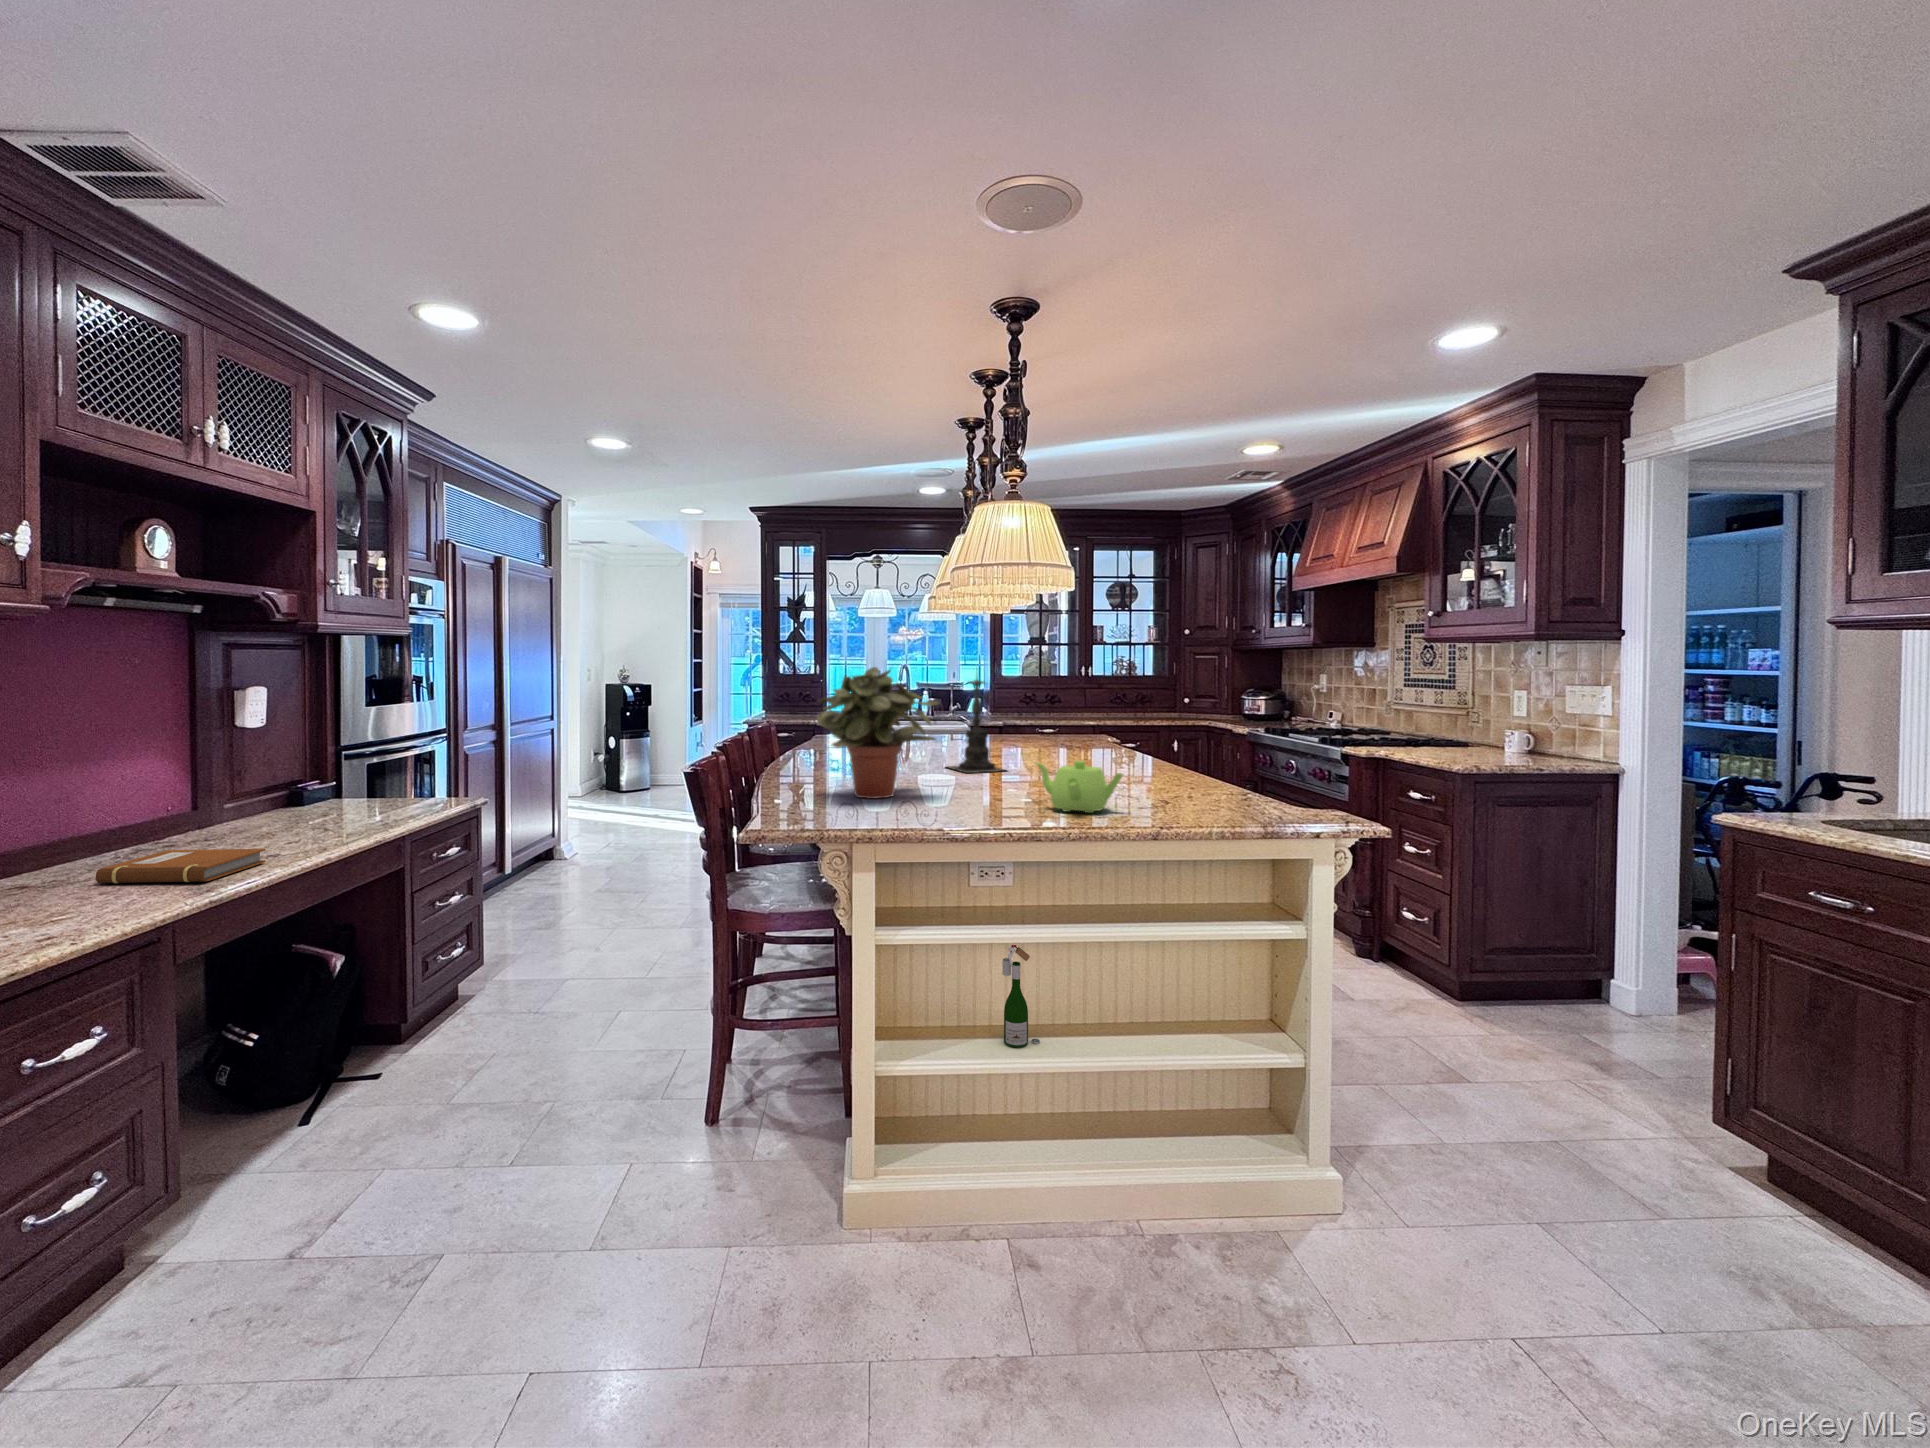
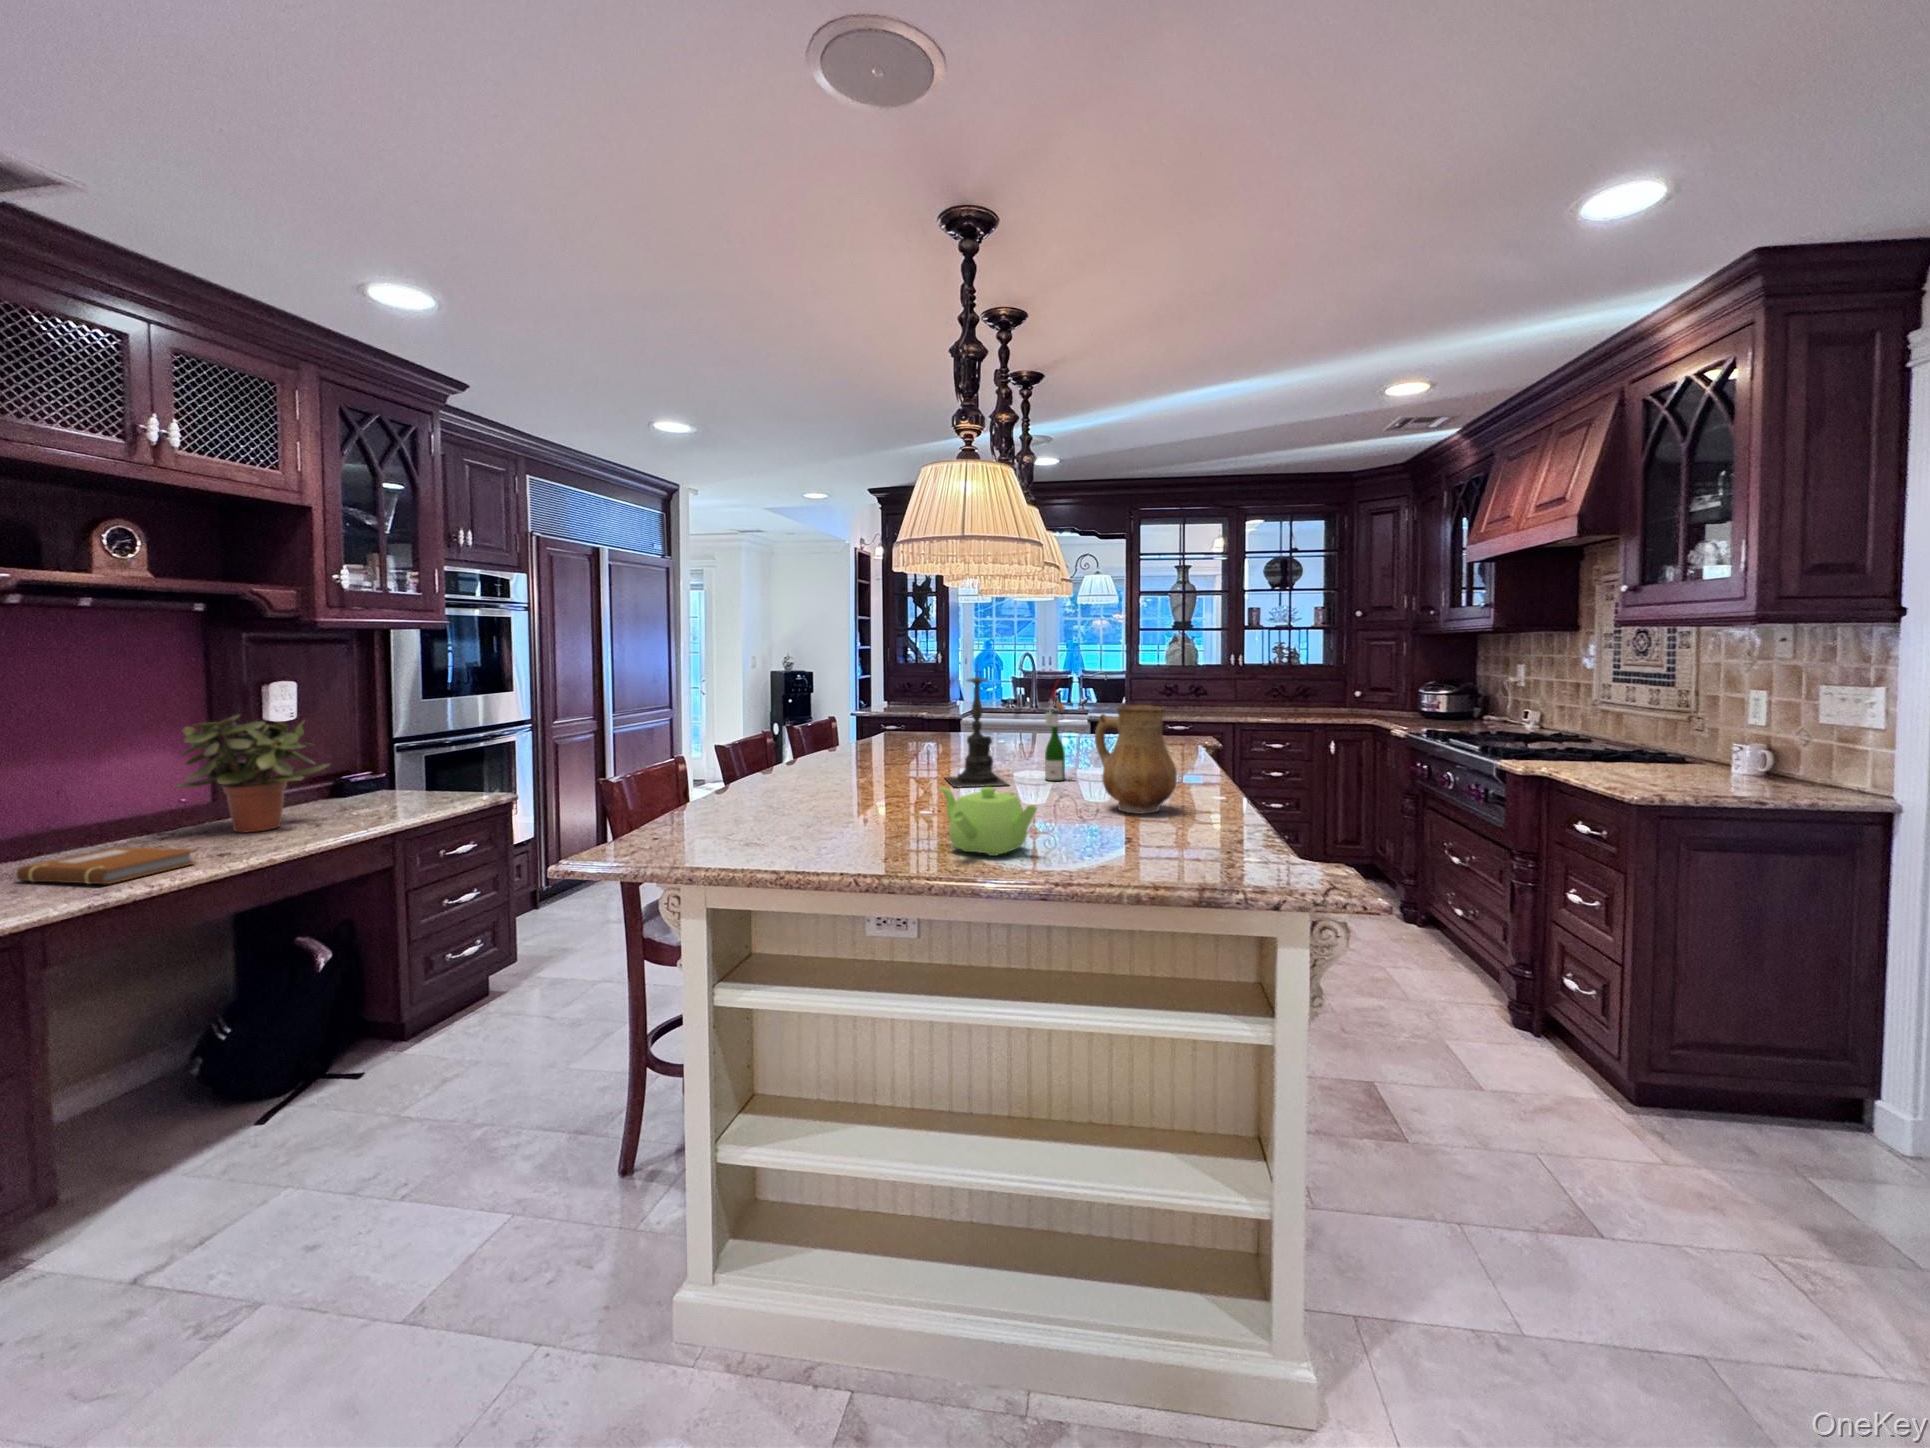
potted plant: present [817,667,939,799] -> present [174,715,329,833]
ceramic pitcher: none [1103,700,1172,786] -> present [1095,705,1177,814]
wine bottle: present [1002,921,1040,1048] -> present [1045,687,1073,781]

